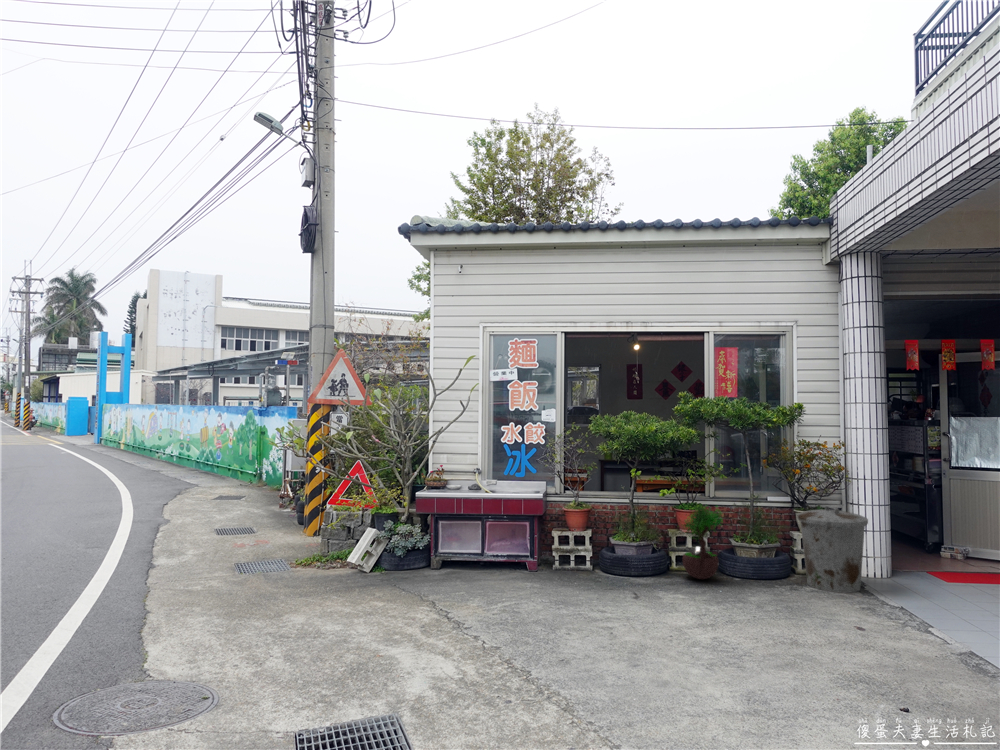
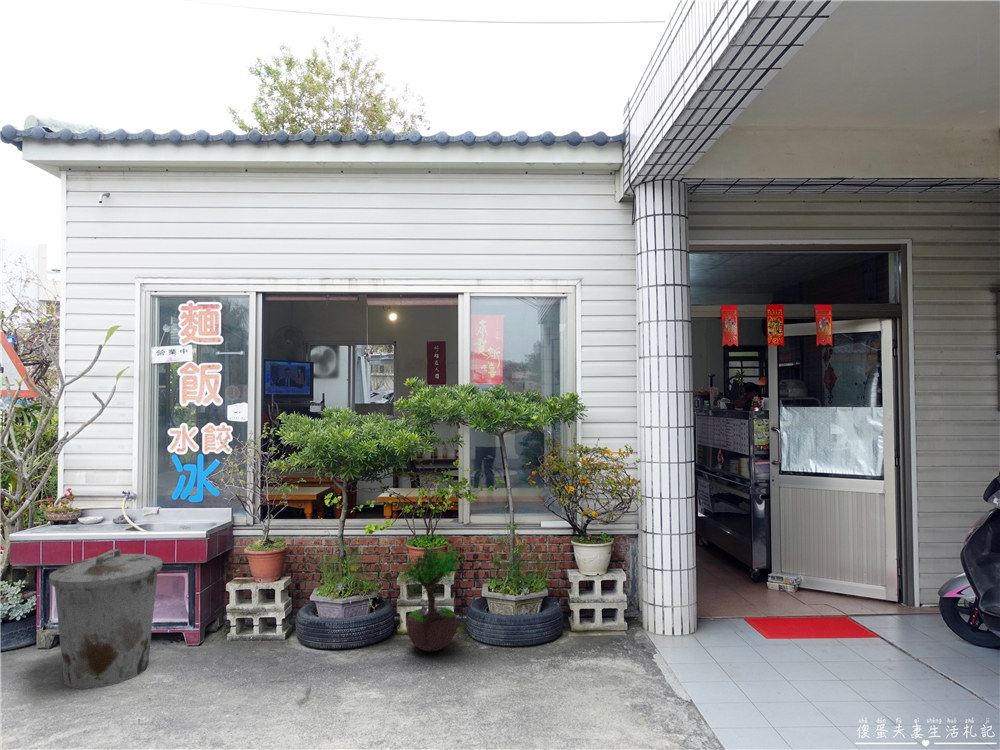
trash can: present [797,506,868,593] -> present [49,549,162,689]

